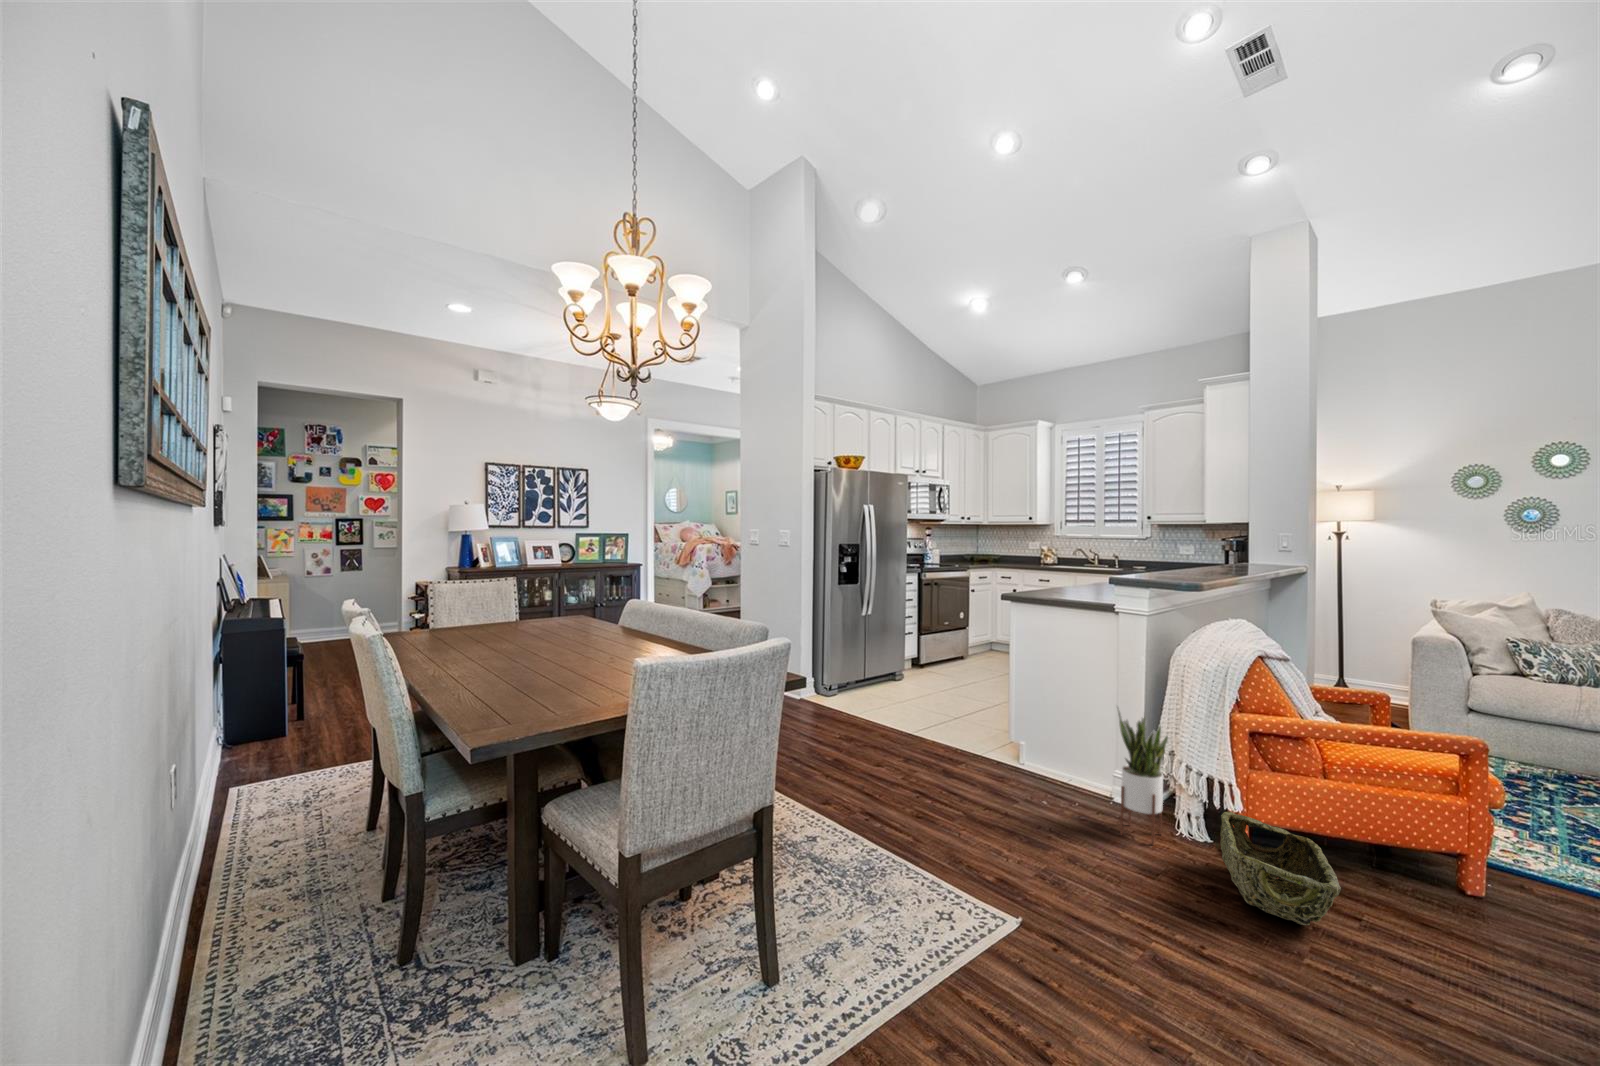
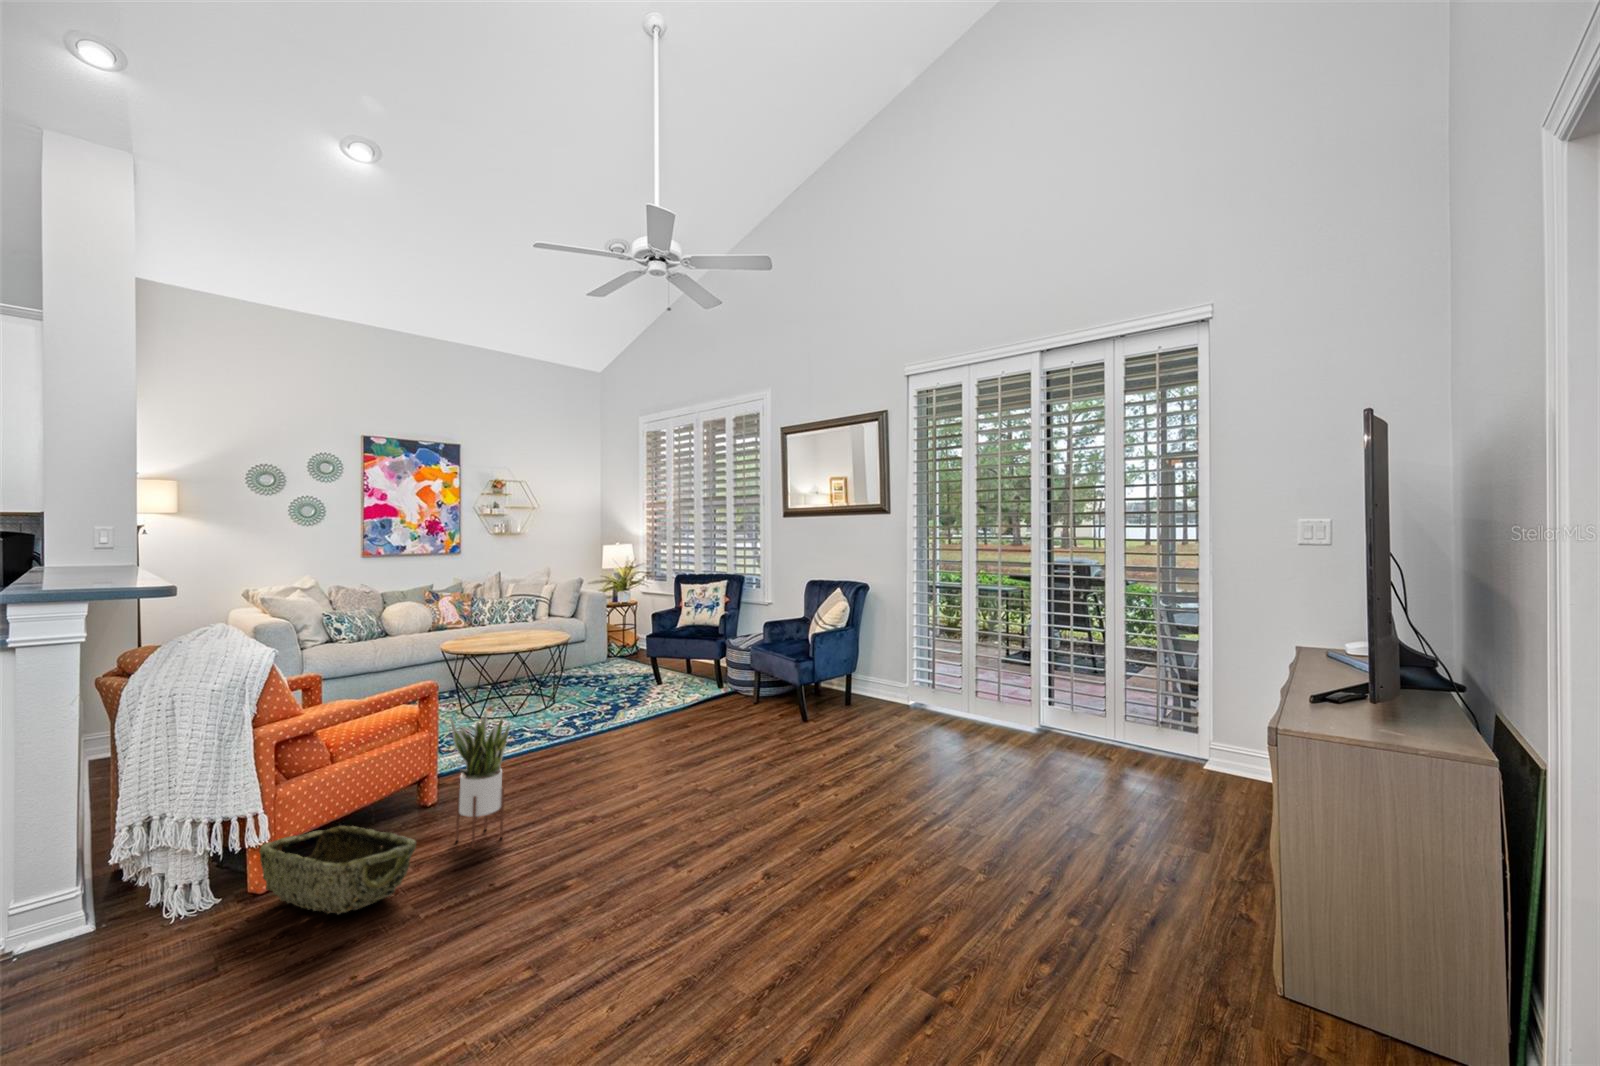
potted plant: present [1117,707,1168,845] -> present [450,712,510,849]

